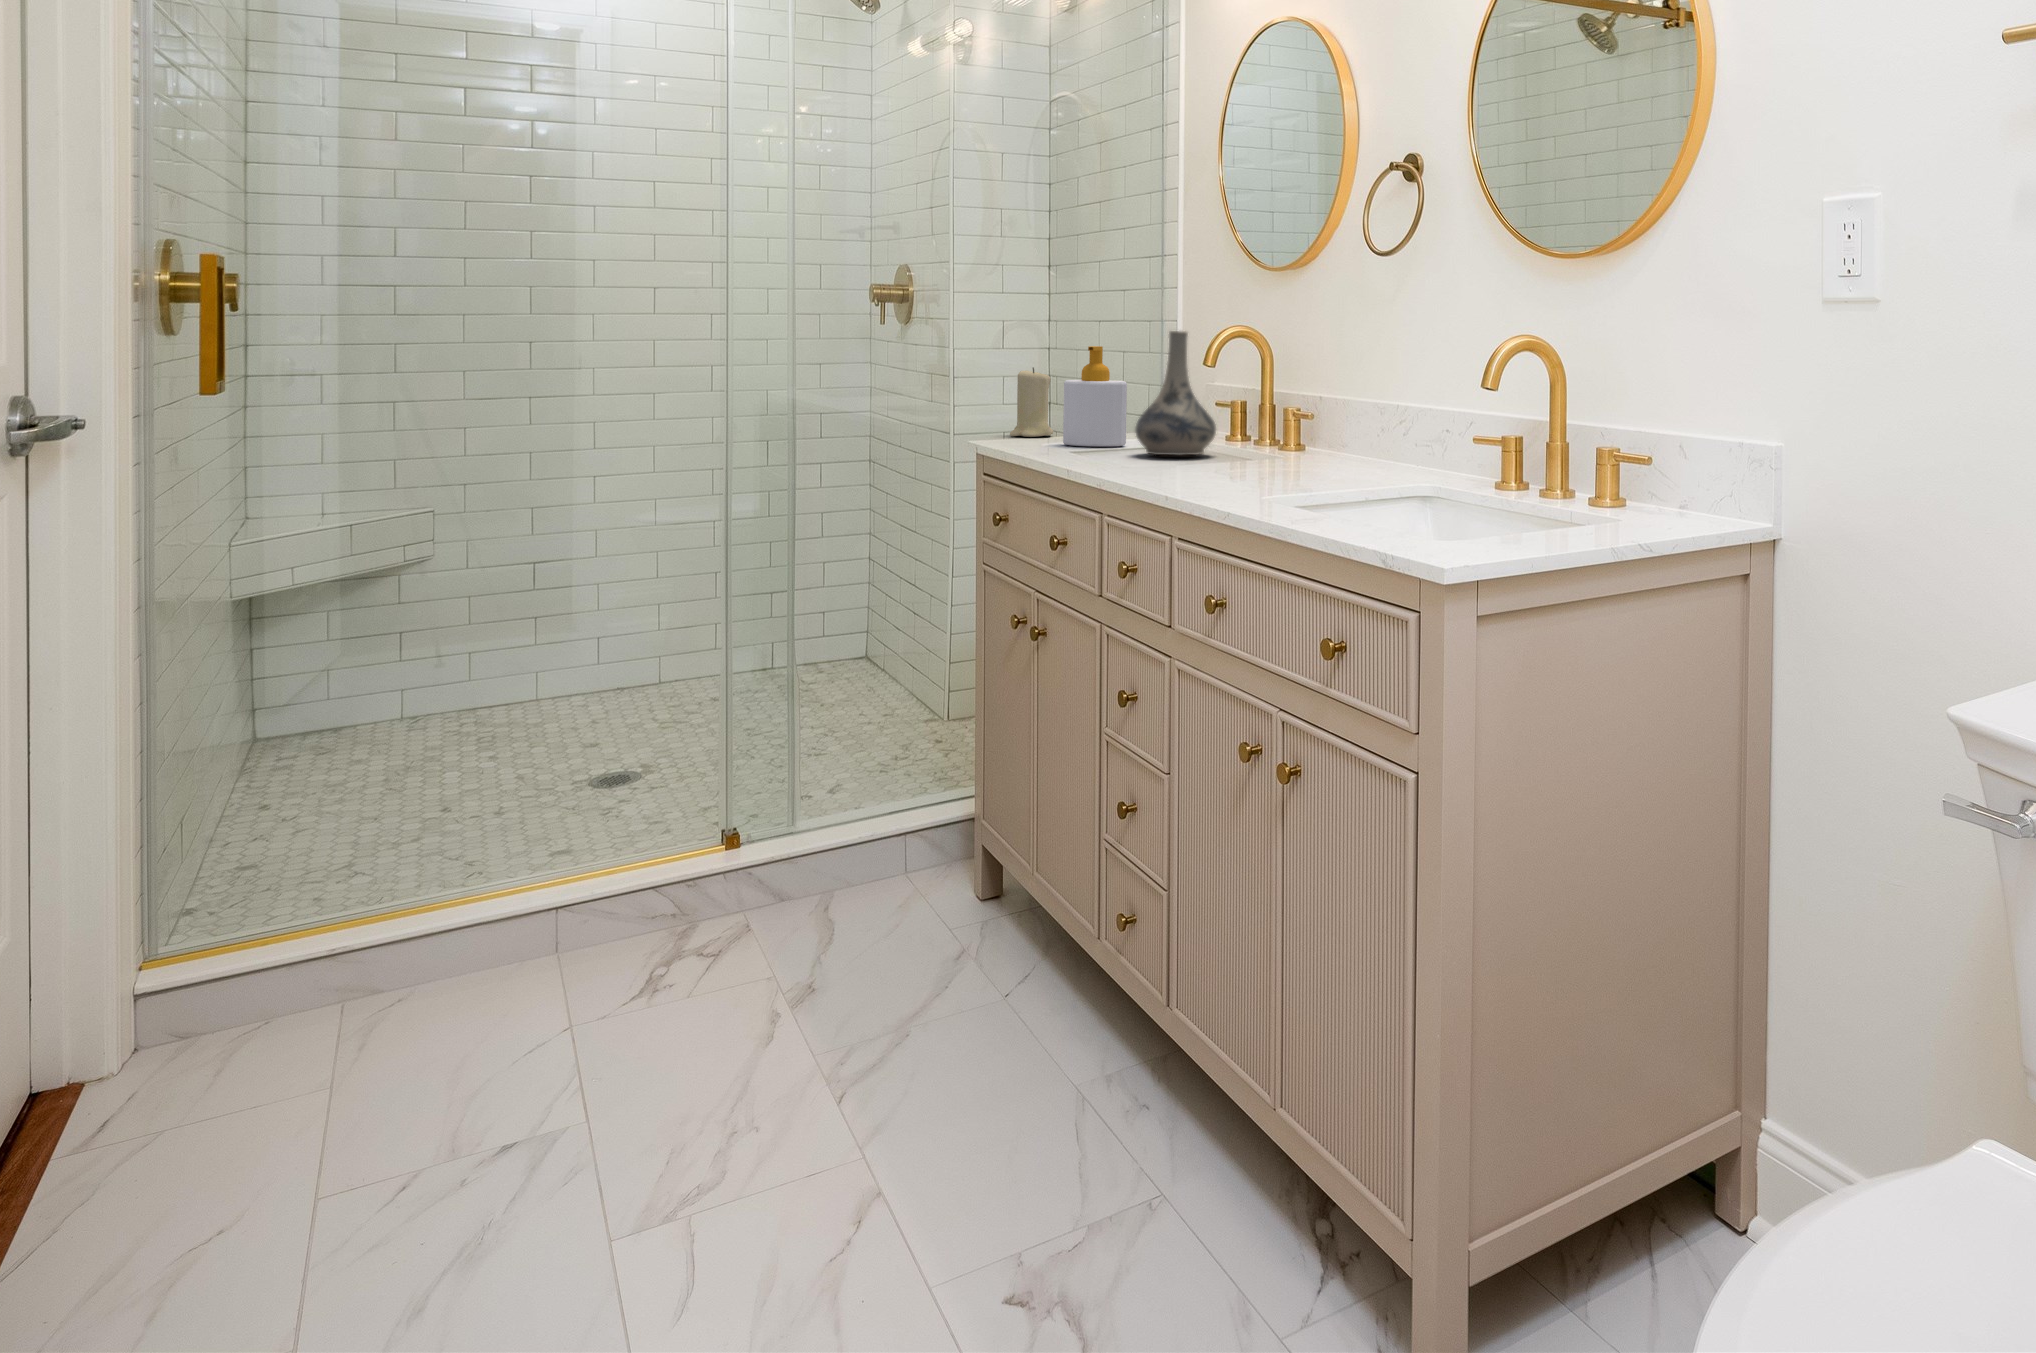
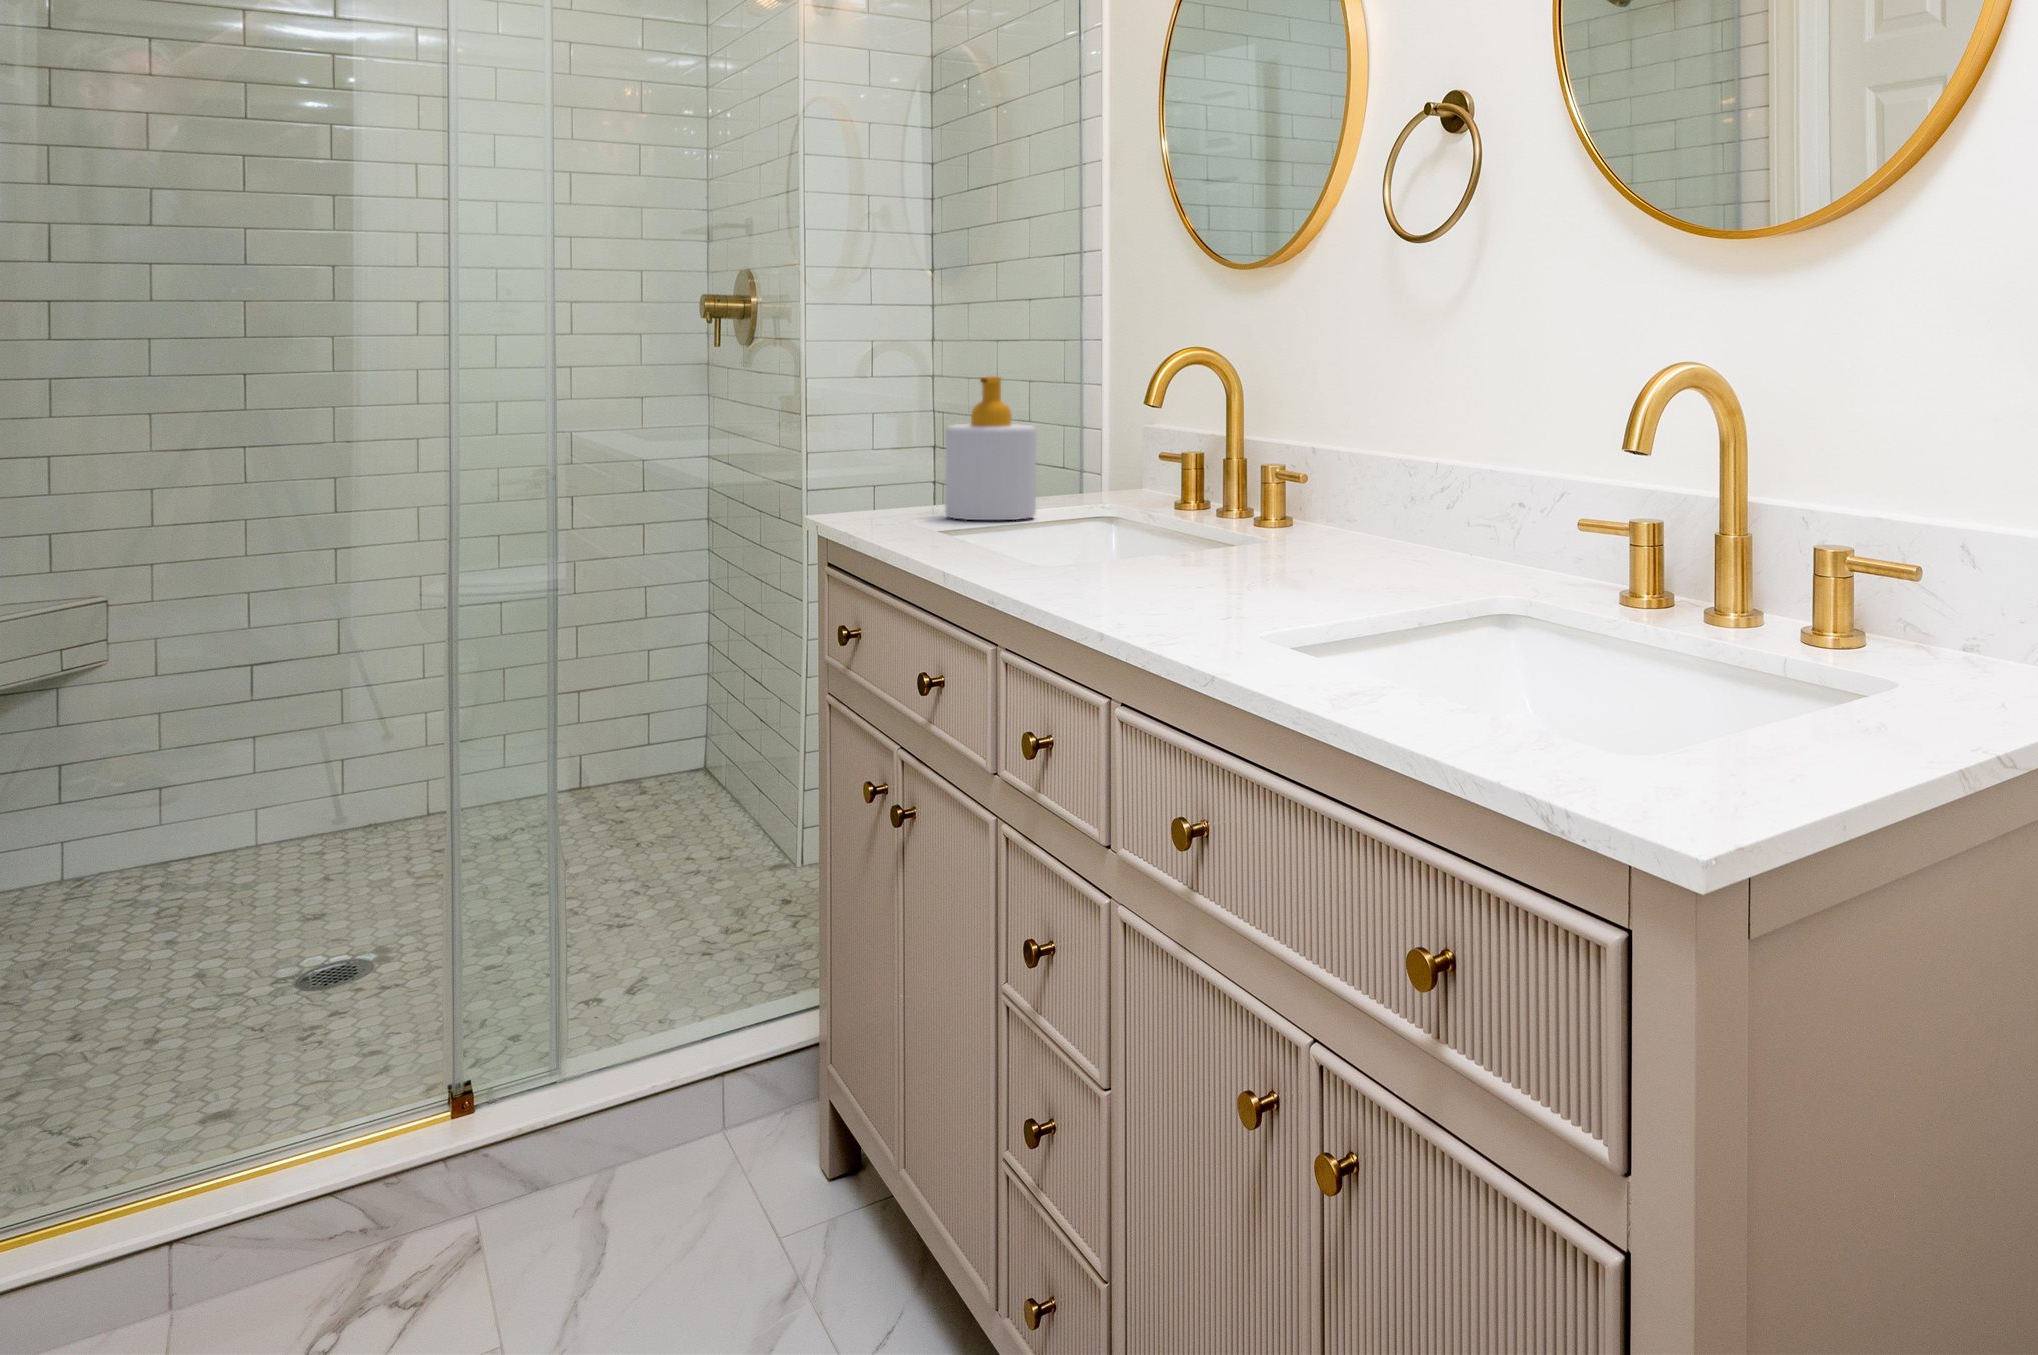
decorative vase: present [1135,331,1216,455] -> none [1049,355,1167,537]
candle: present [1010,368,1053,437] -> none [872,405,934,503]

